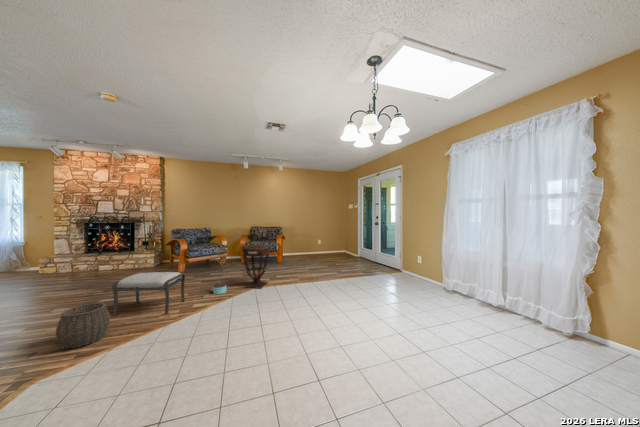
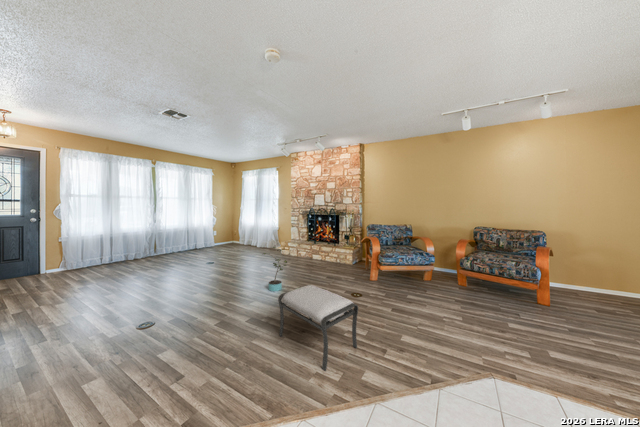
side table: present [243,245,270,289] -> none [462,272,535,386]
potted plant: present [210,252,234,294] -> present [263,247,287,291]
woven basket: present [56,303,110,349] -> none [201,323,255,390]

